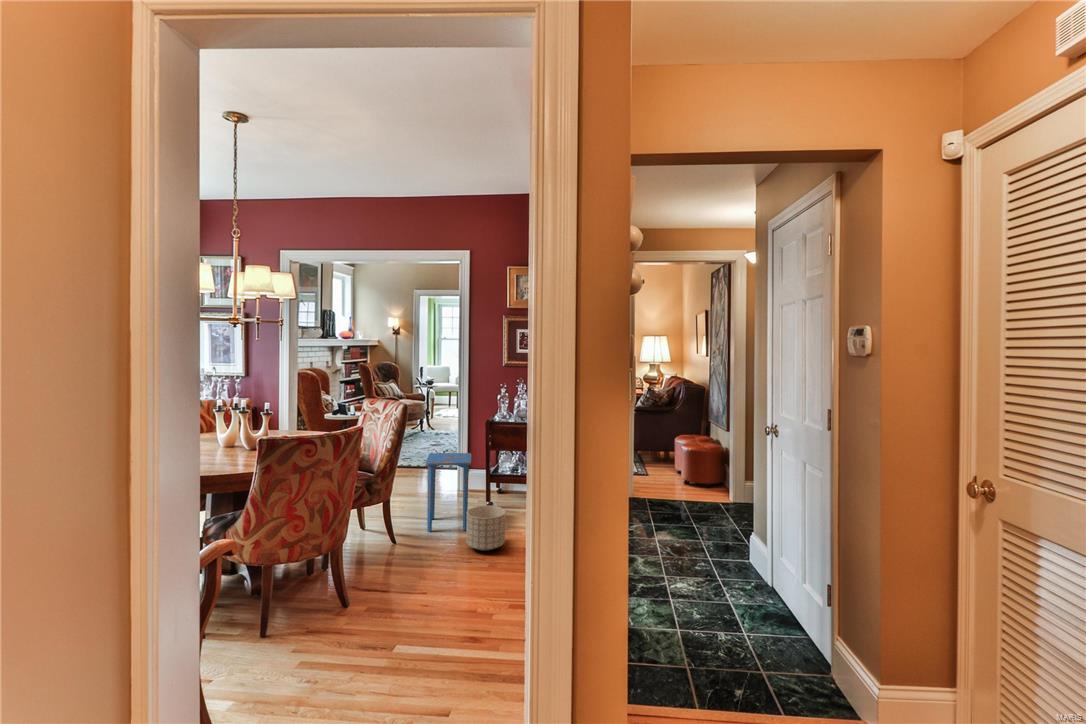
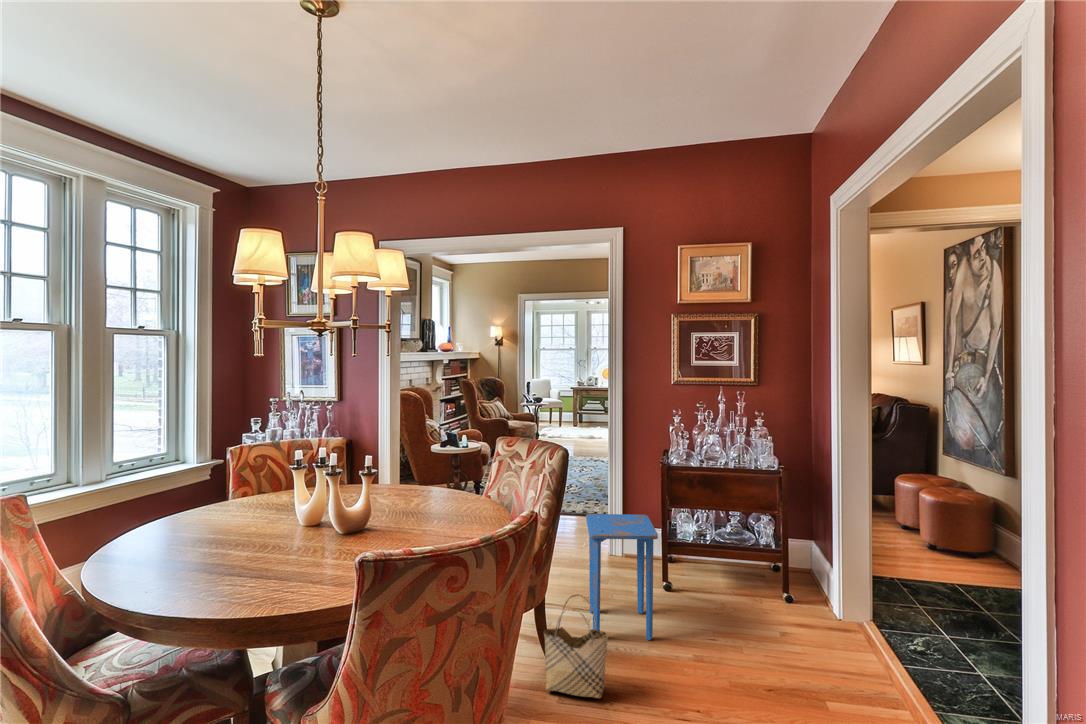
woven basket: none [386,496,428,556] -> present [543,595,608,698]
planter: present [466,505,505,551] -> none [667,609,732,694]

